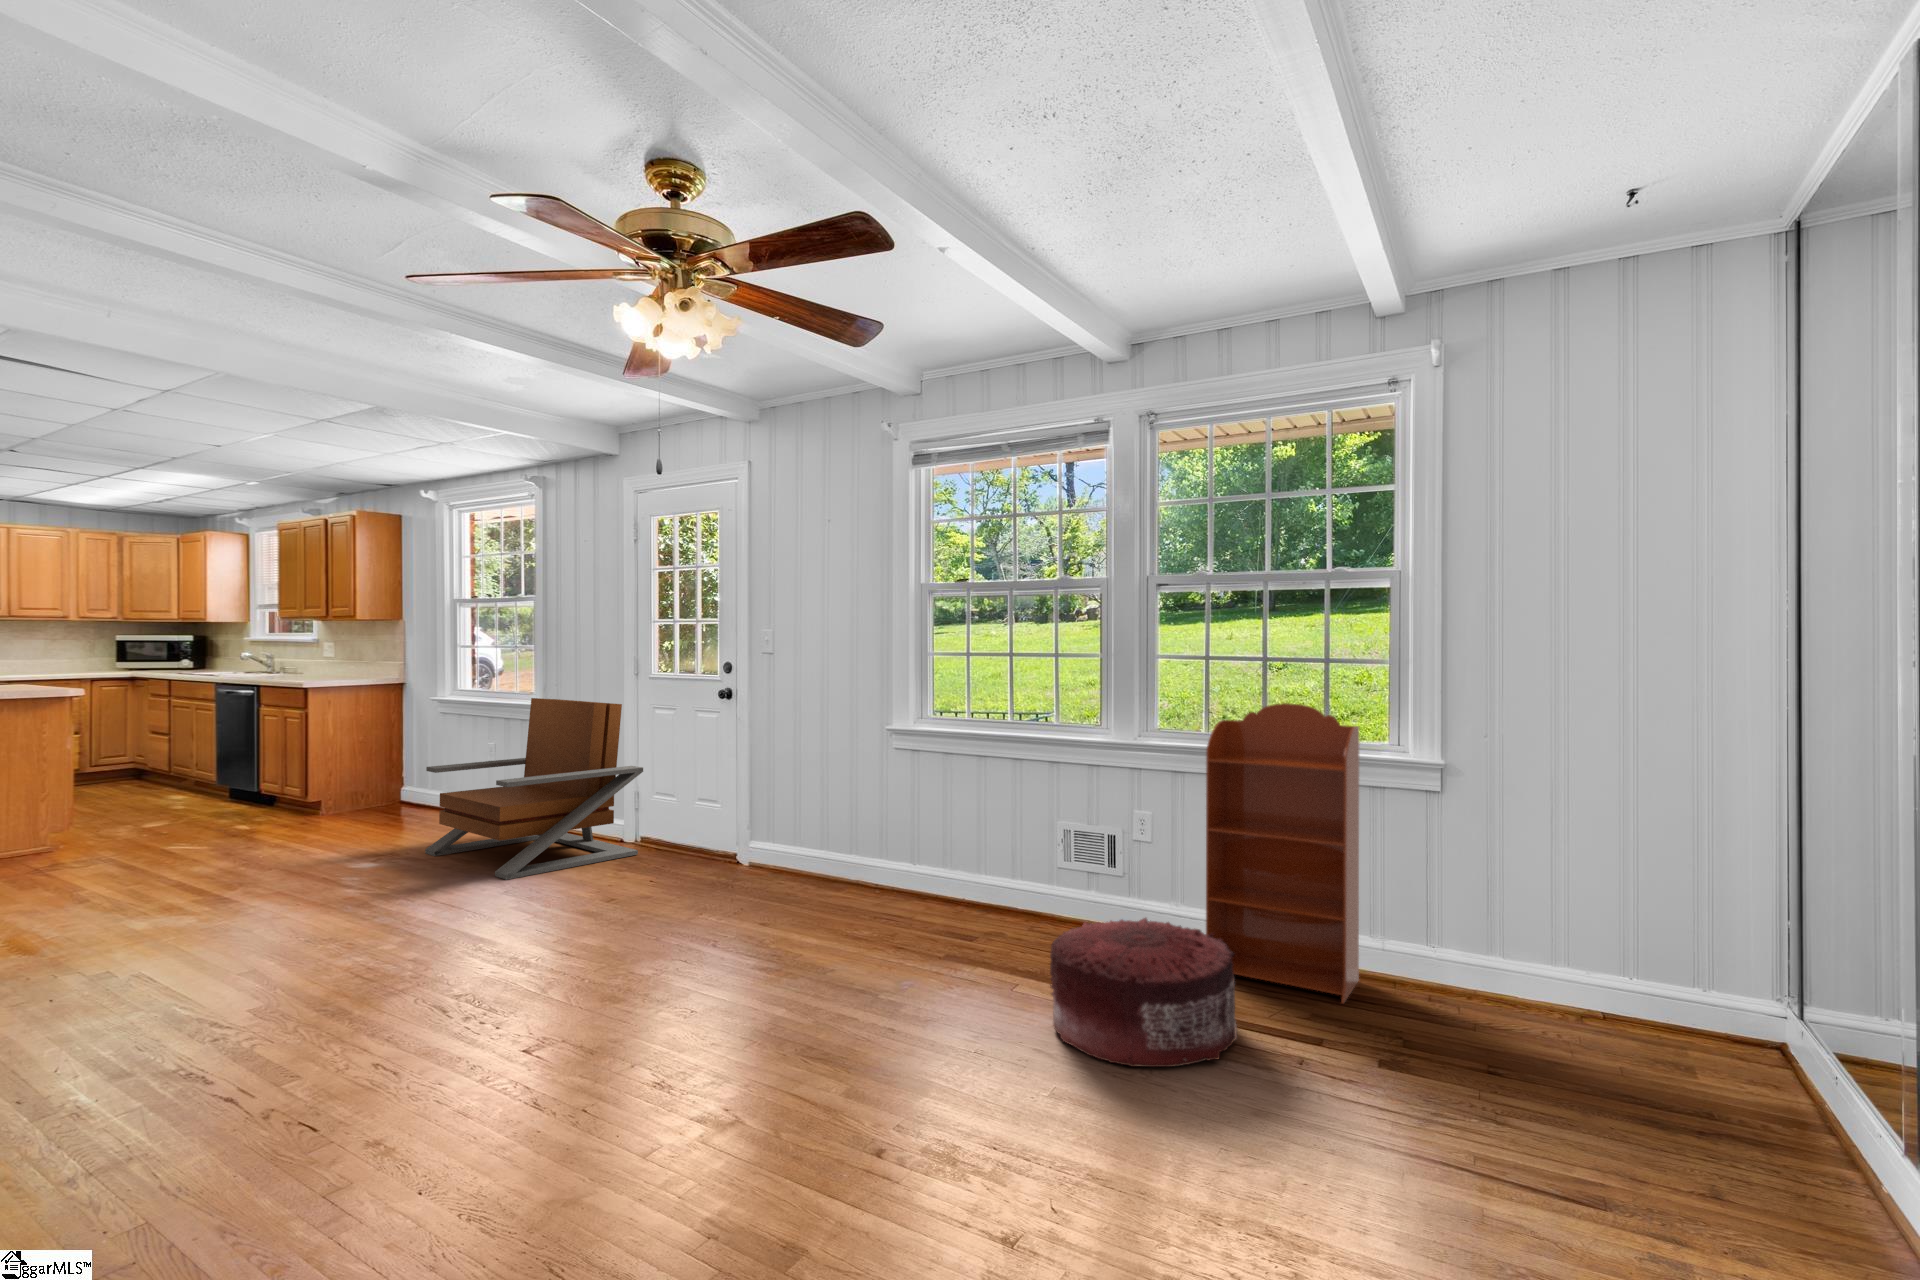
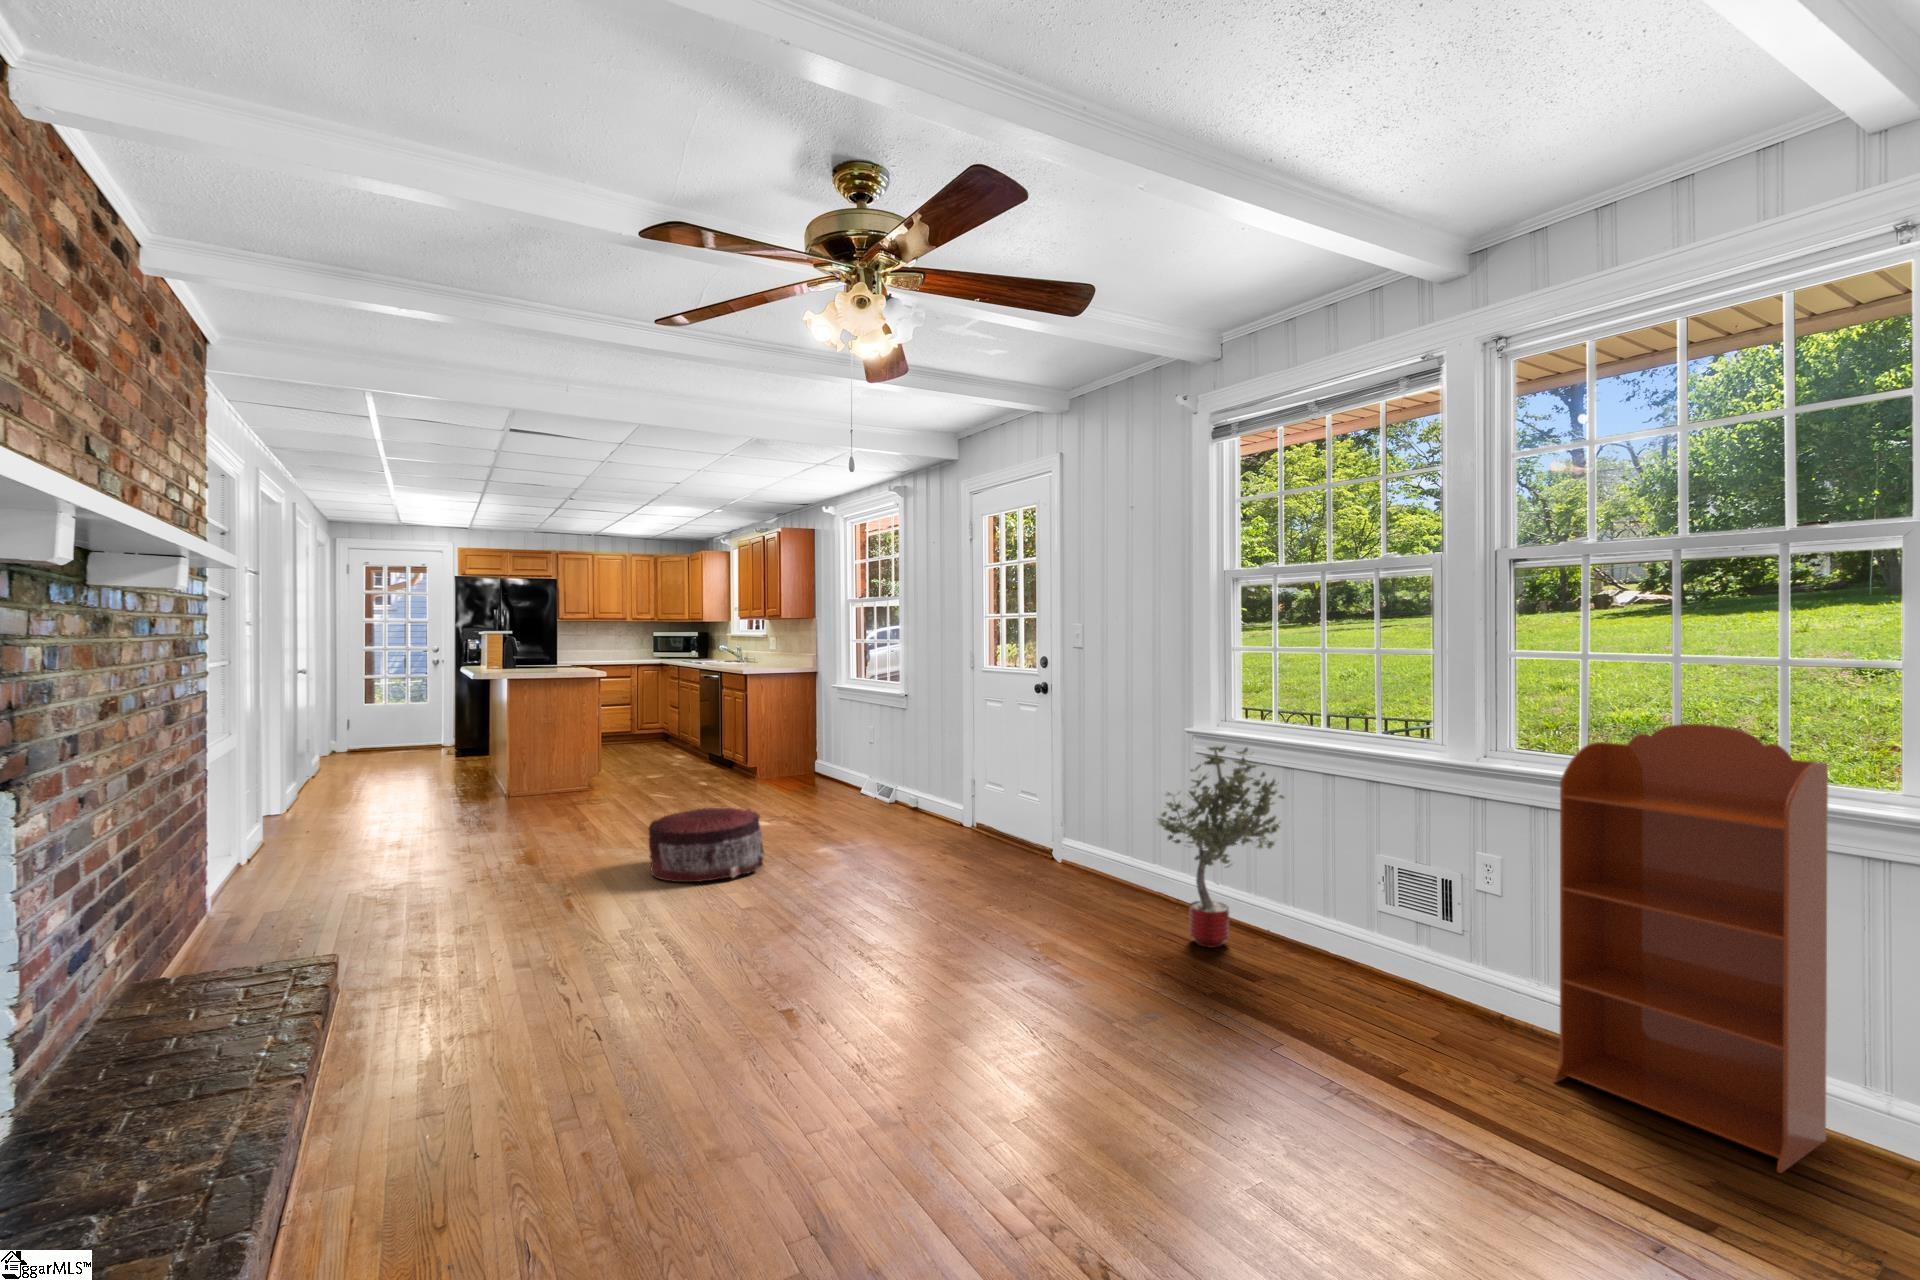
lounge chair: present [425,698,643,880] -> none [807,688,975,852]
potted tree: none [863,738,986,922] -> present [1158,746,1284,948]
pouf: present [1050,918,1237,1067] -> present [649,808,764,882]

